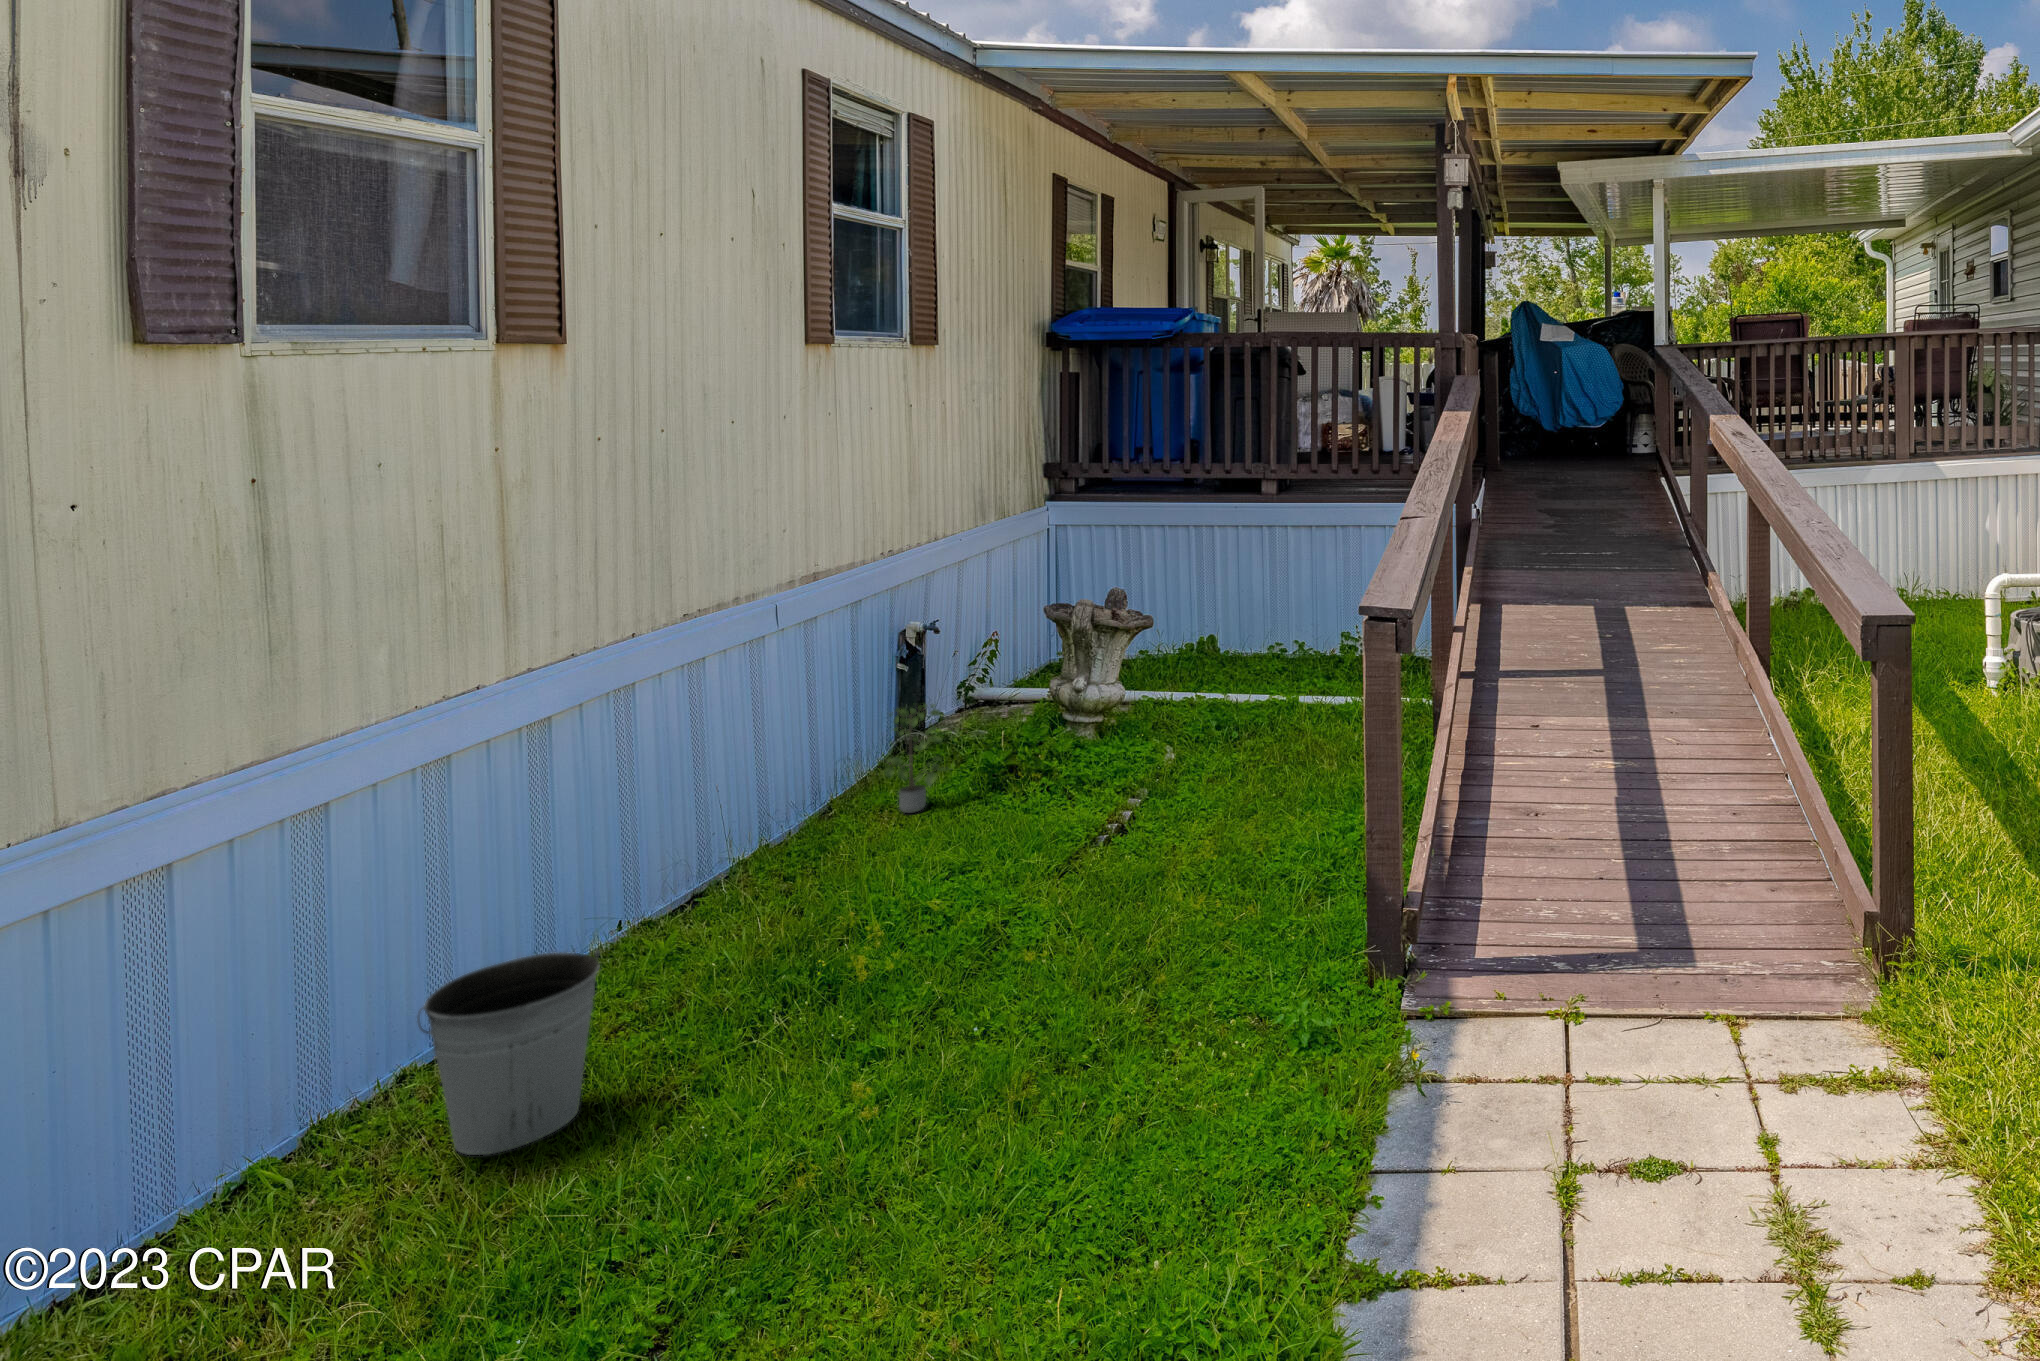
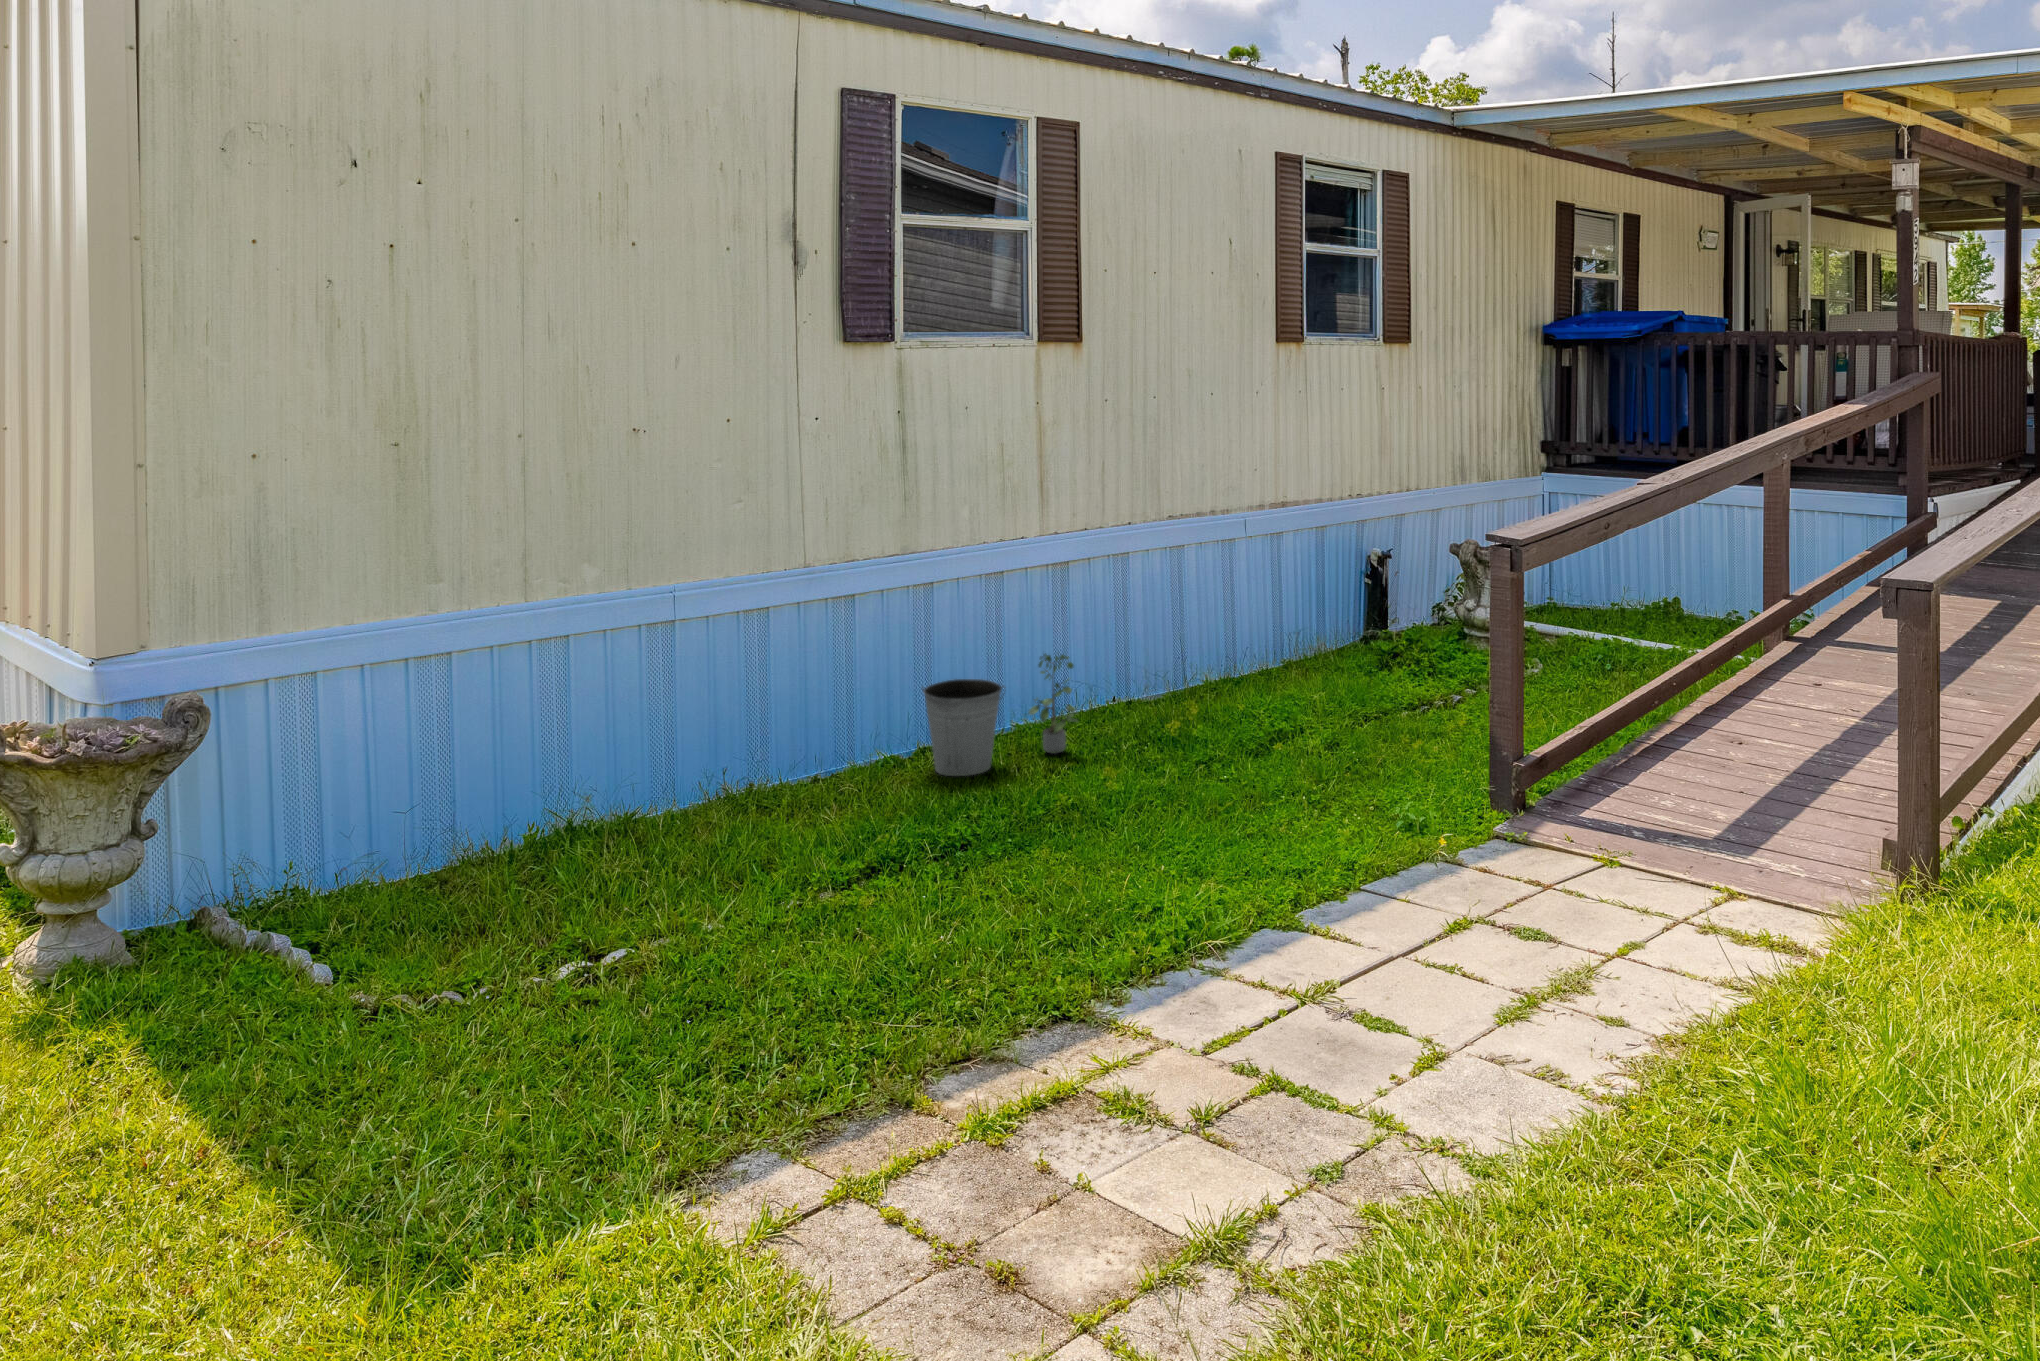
potted plant: present [884,704,946,813] -> present [1029,654,1077,754]

